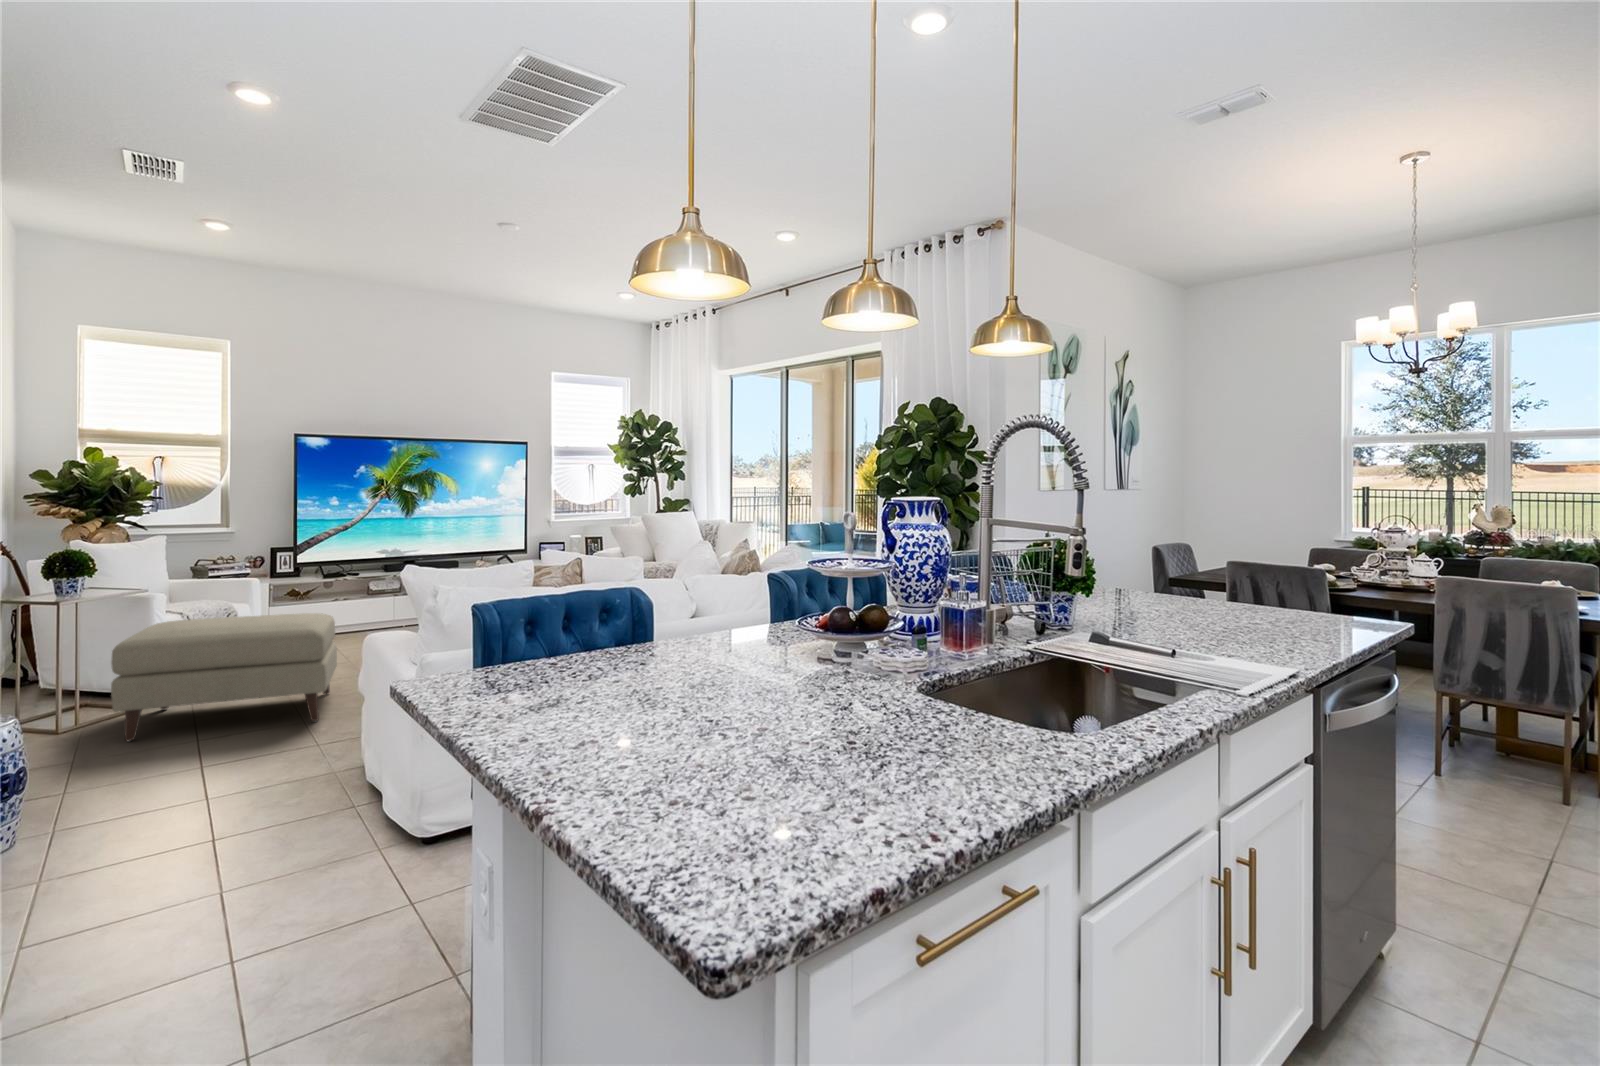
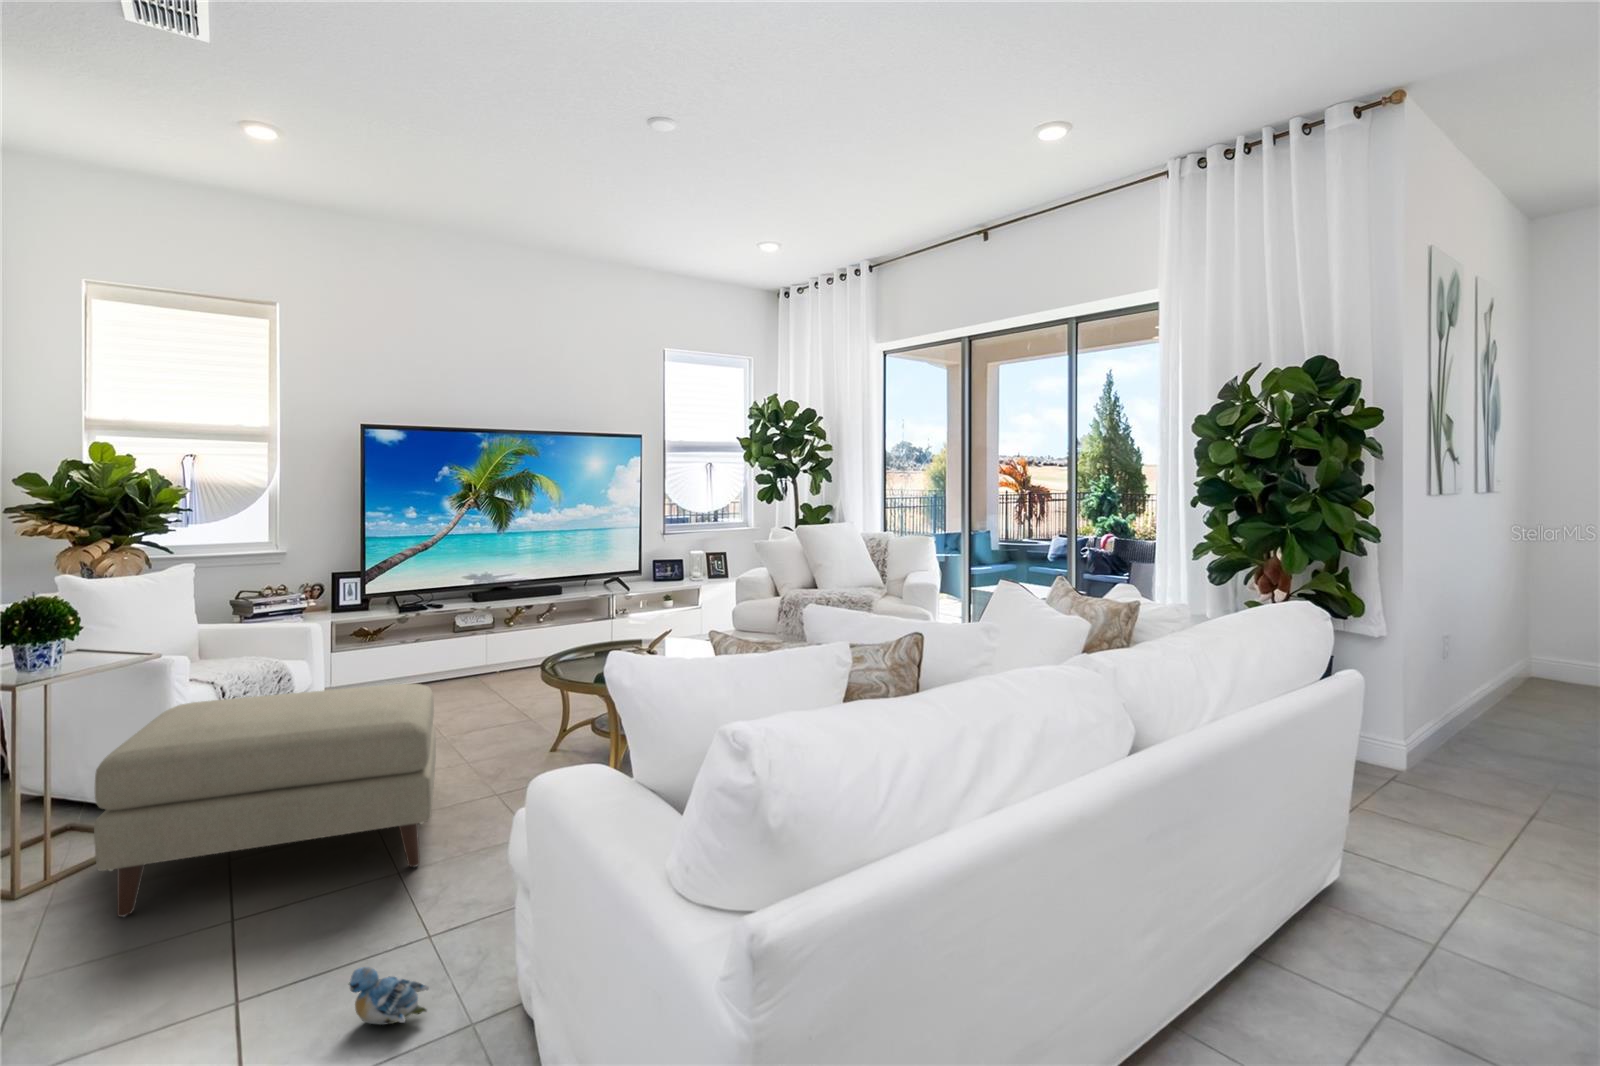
plush toy: none [265,745,312,775] -> present [349,967,428,1025]

